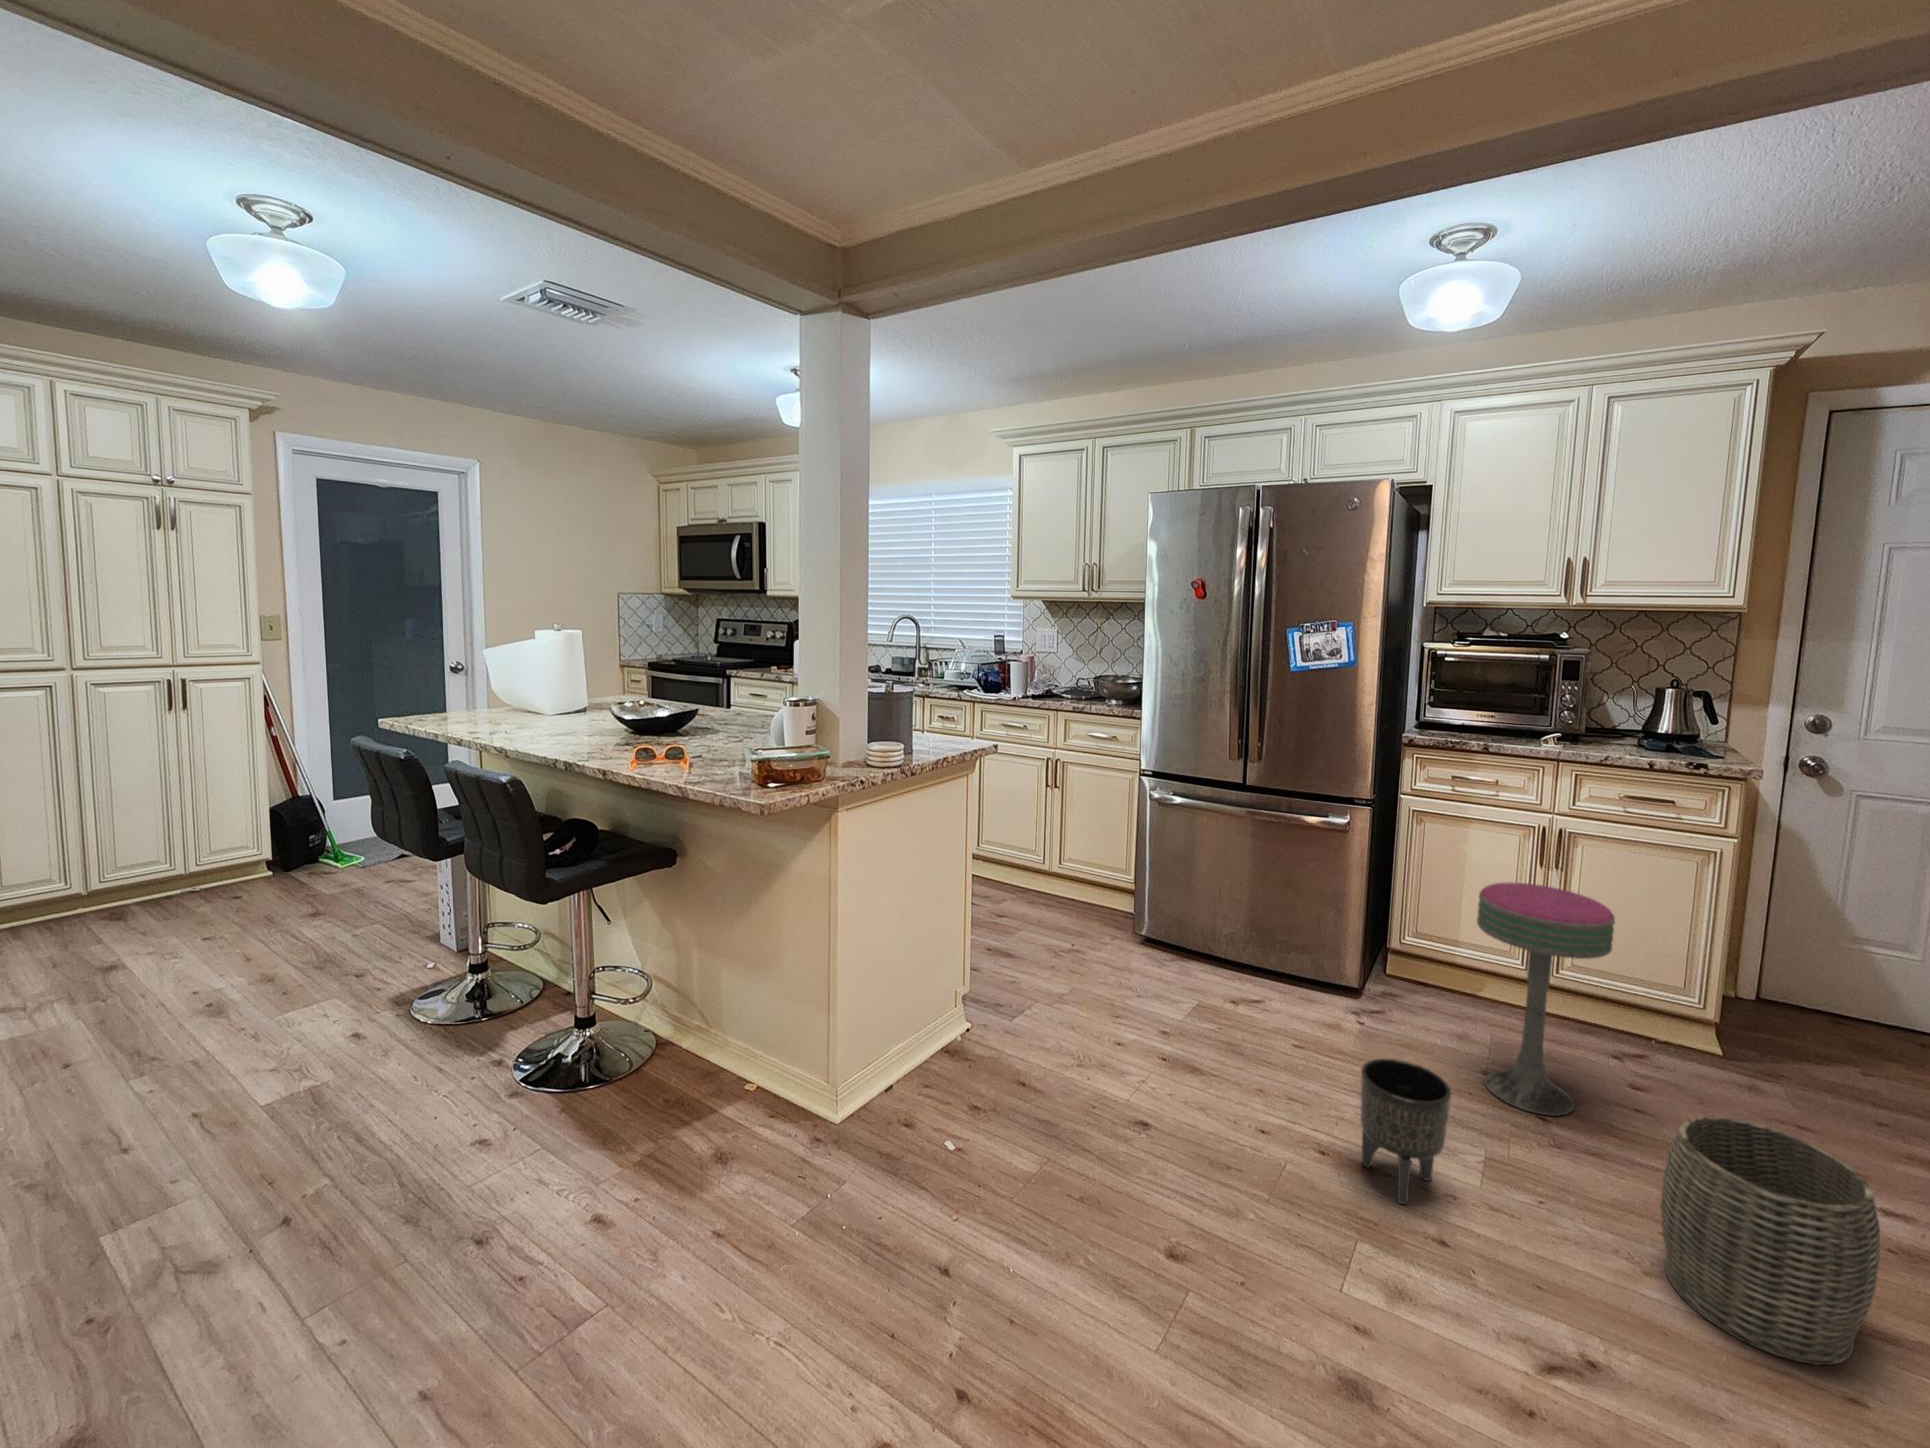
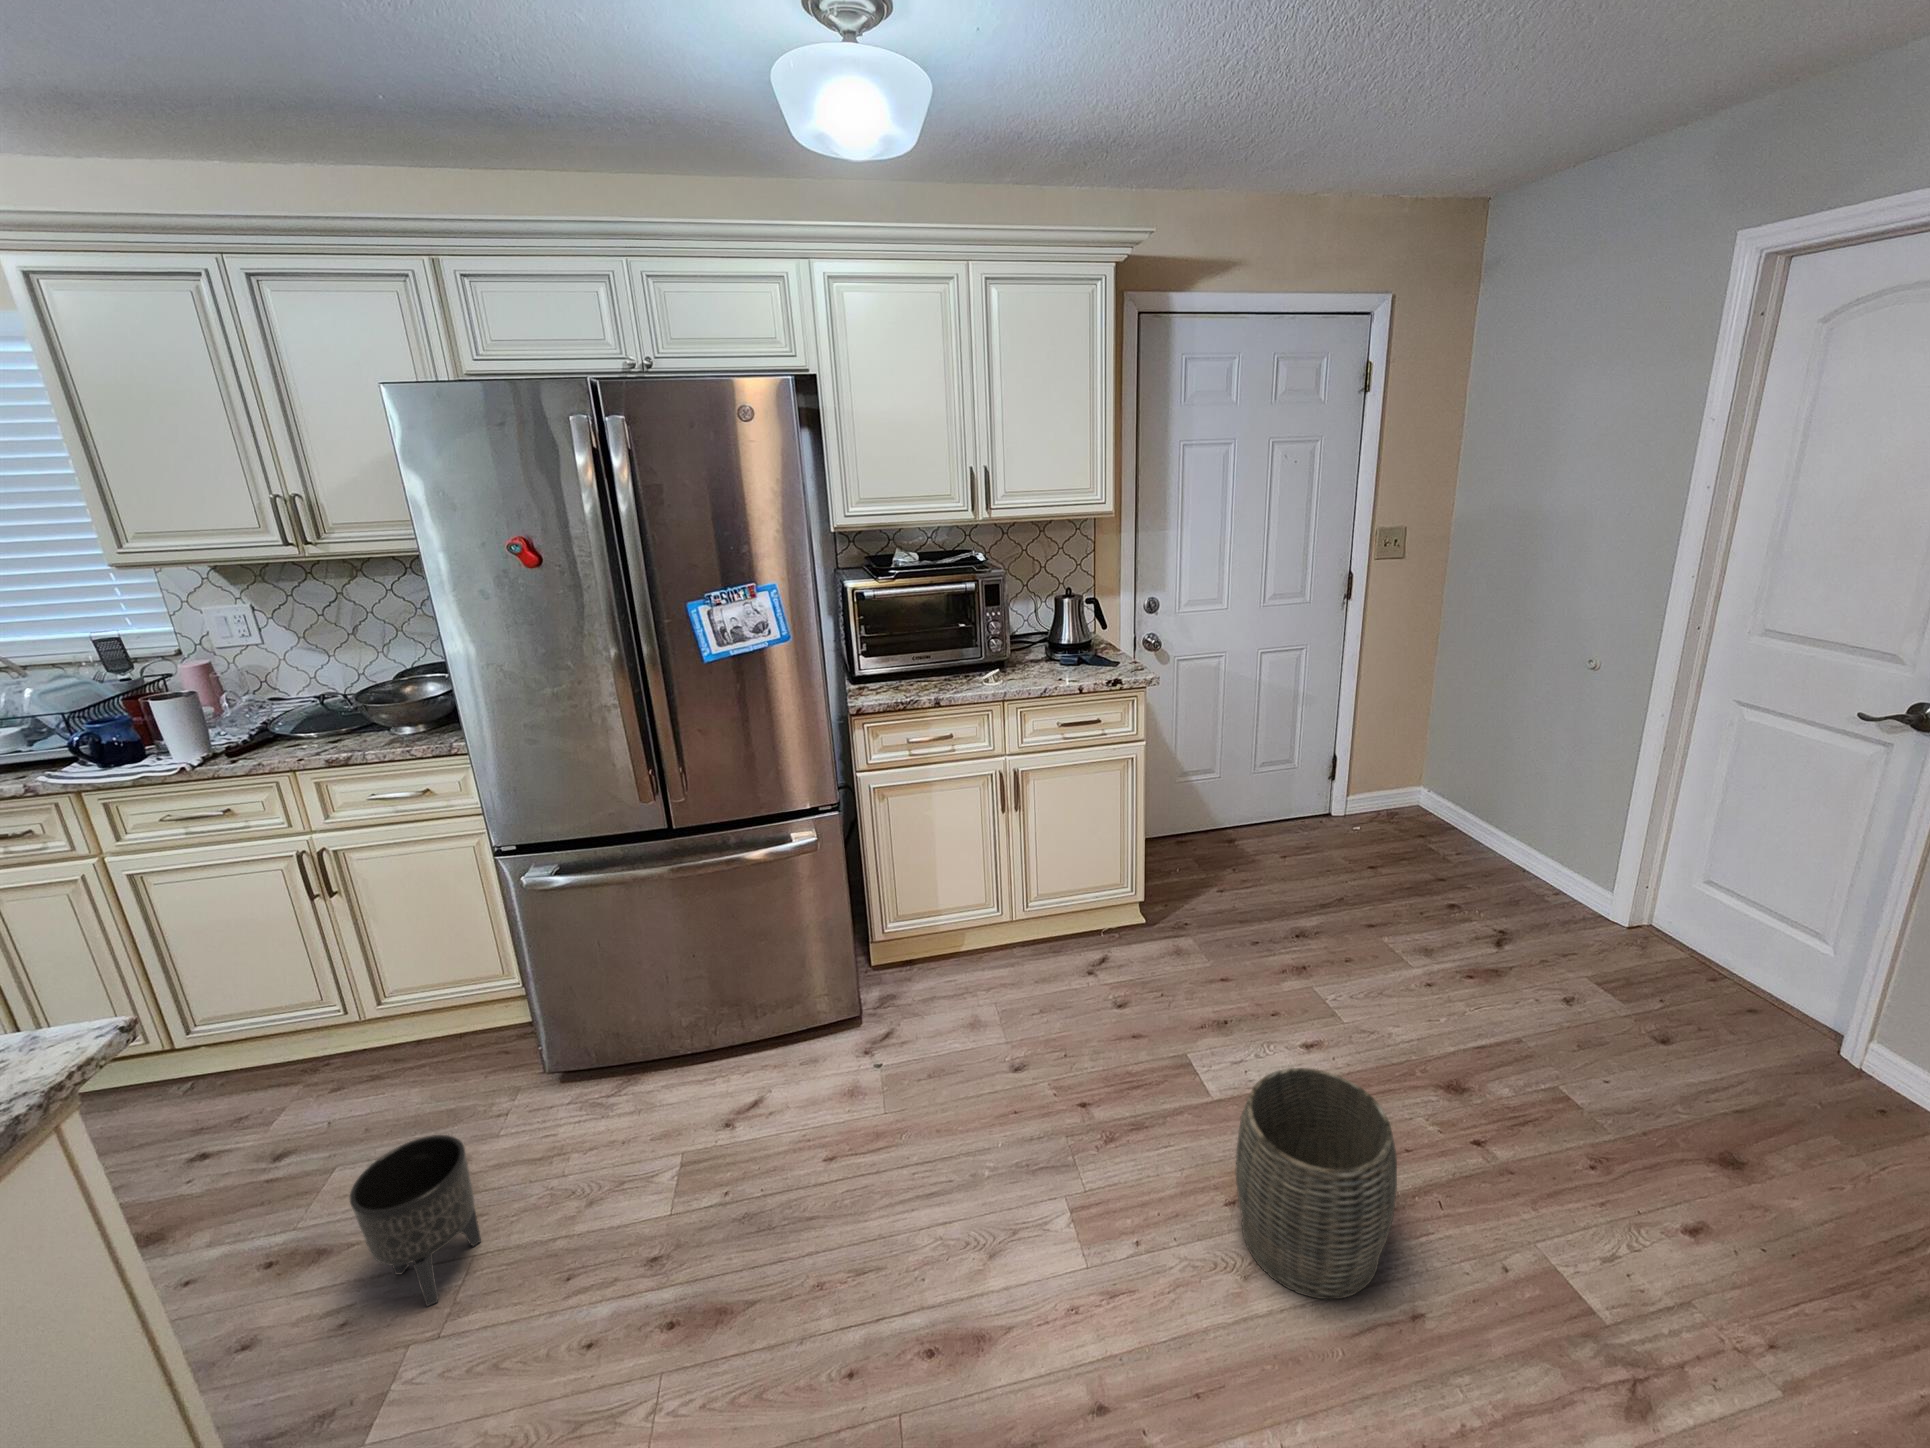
bar stool: present [1477,882,1615,1116] -> none [988,856,1114,1102]
planter: present [1360,1059,1451,1205] -> present [350,1135,481,1306]

